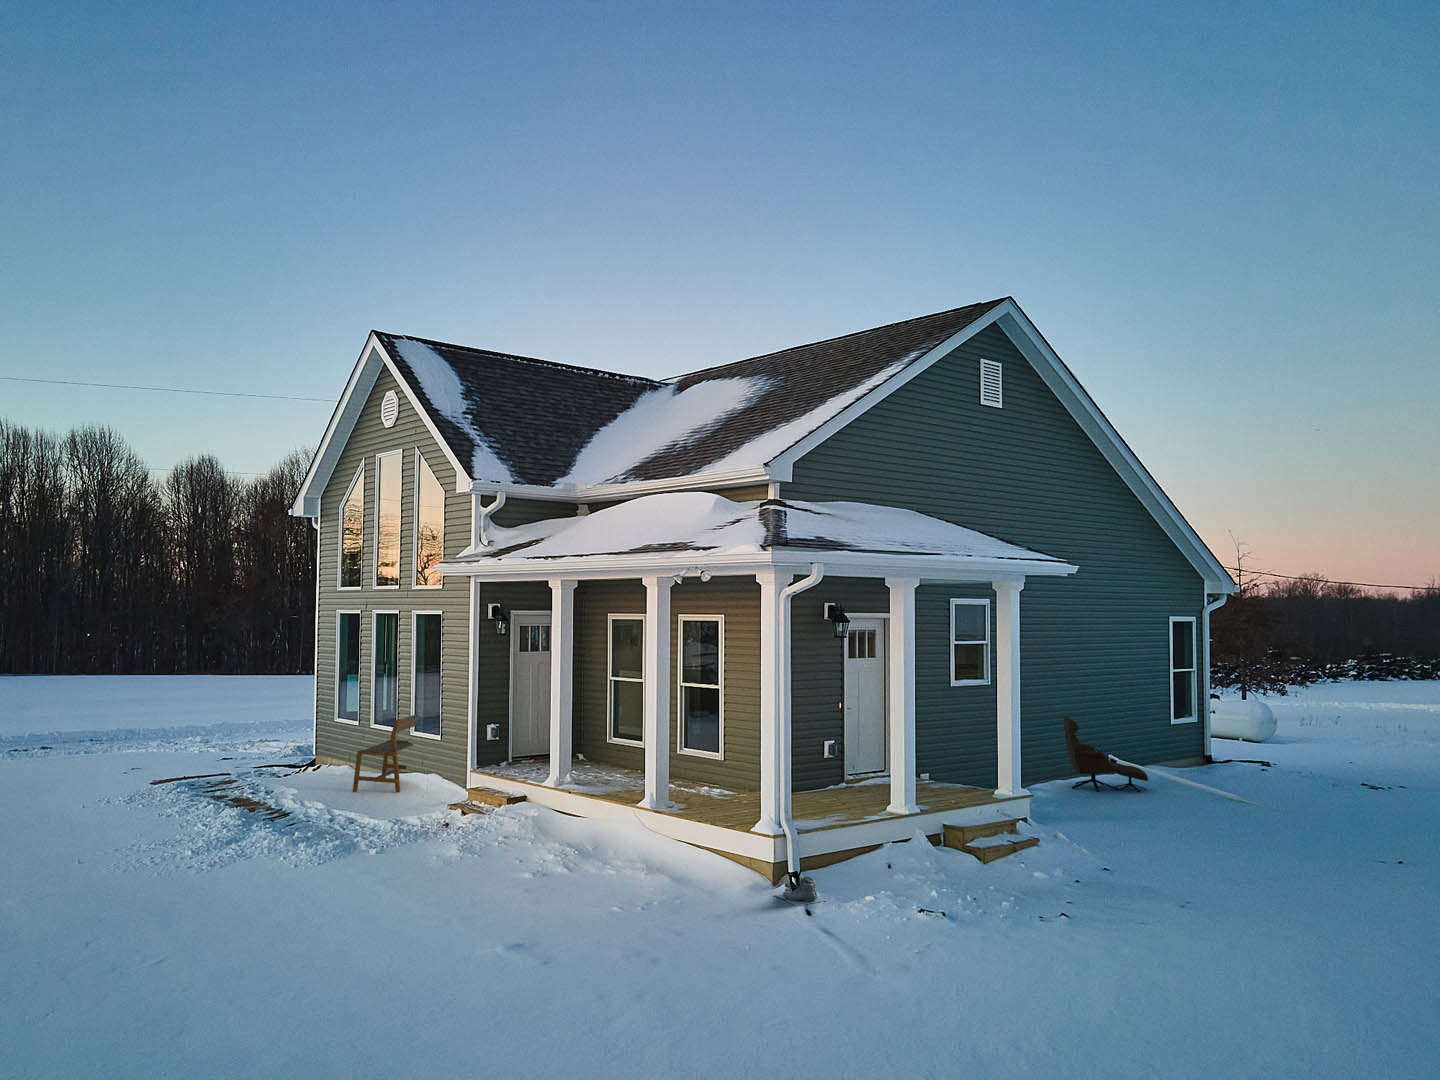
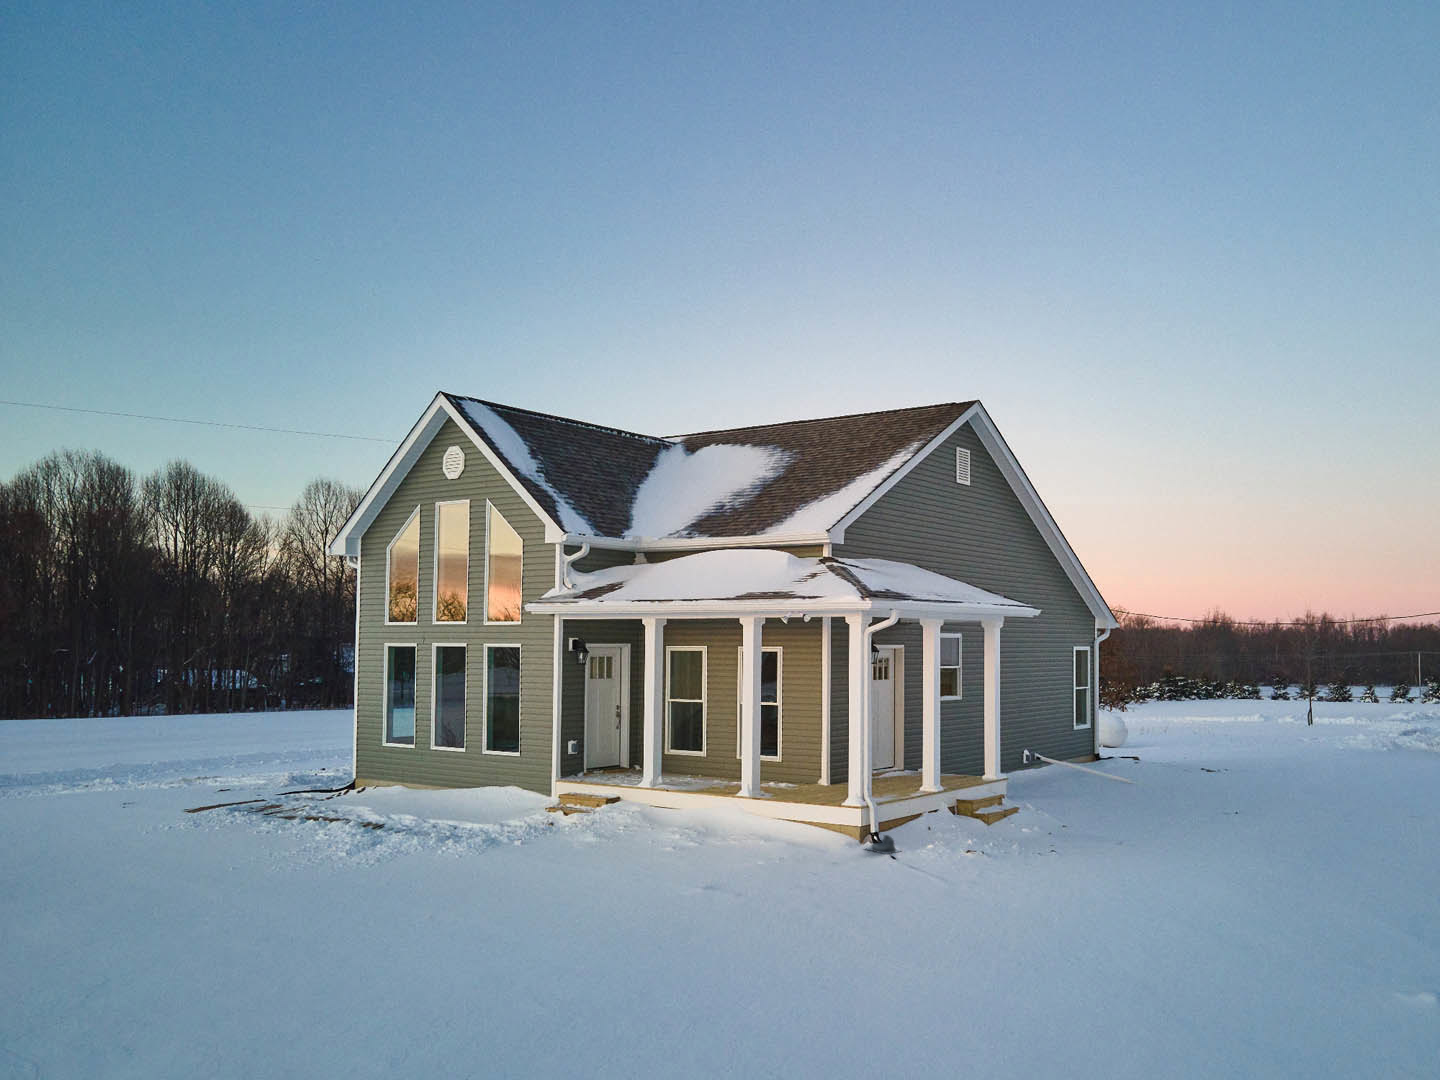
bench: present [353,712,420,793] -> none [447,725,493,793]
lounge chair: present [1063,716,1148,792] -> none [1002,724,1068,783]

